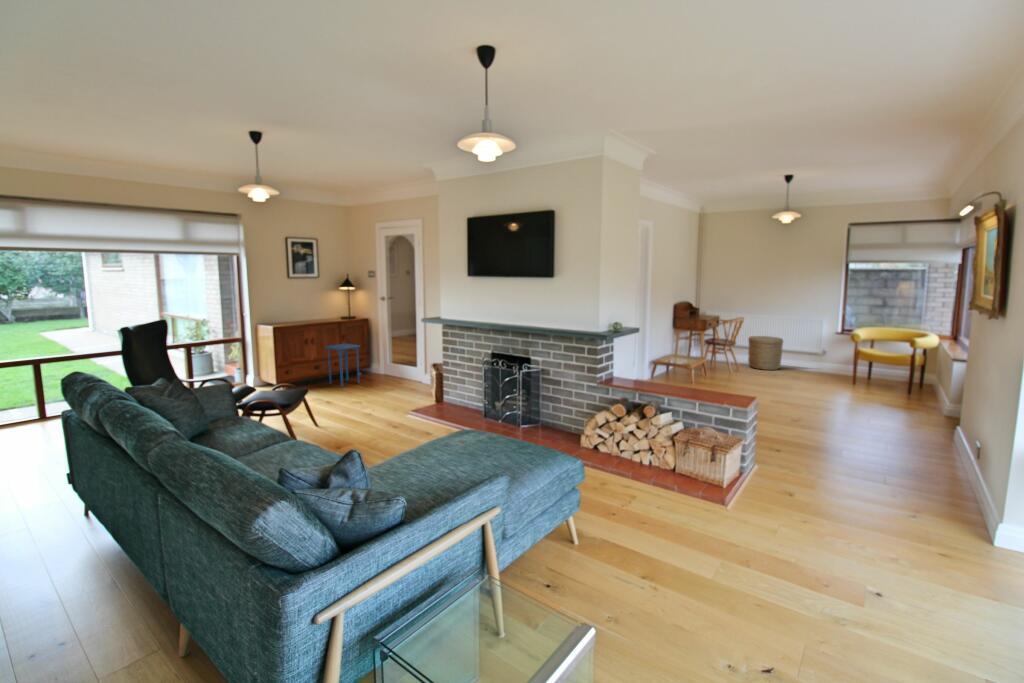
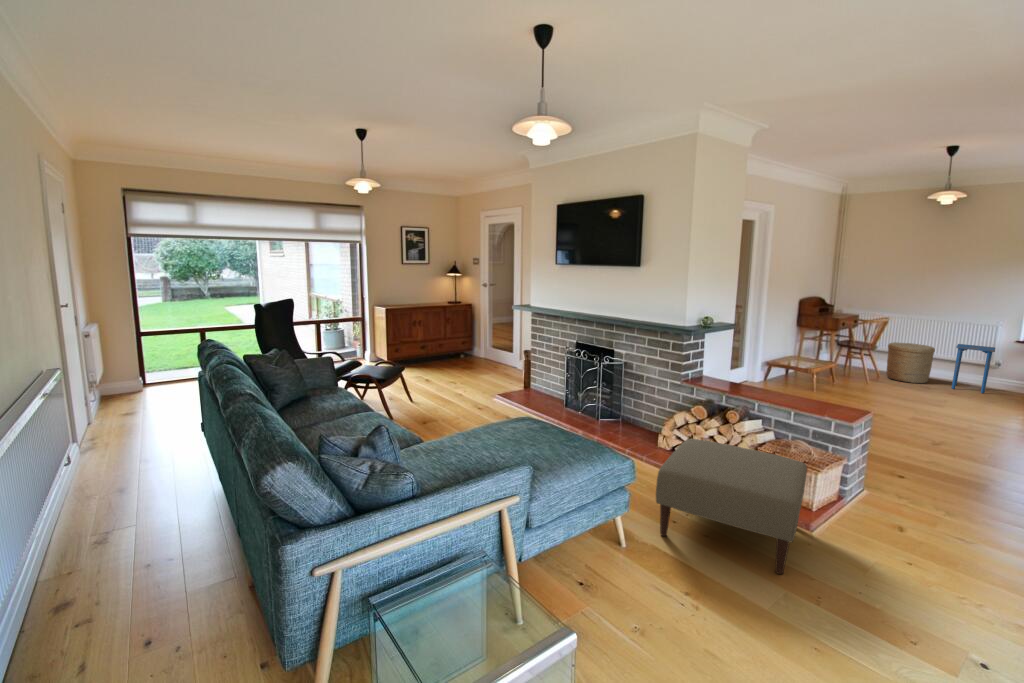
side table: present [326,344,360,387] -> present [952,344,995,393]
ottoman: none [601,436,726,548] -> present [656,439,807,574]

